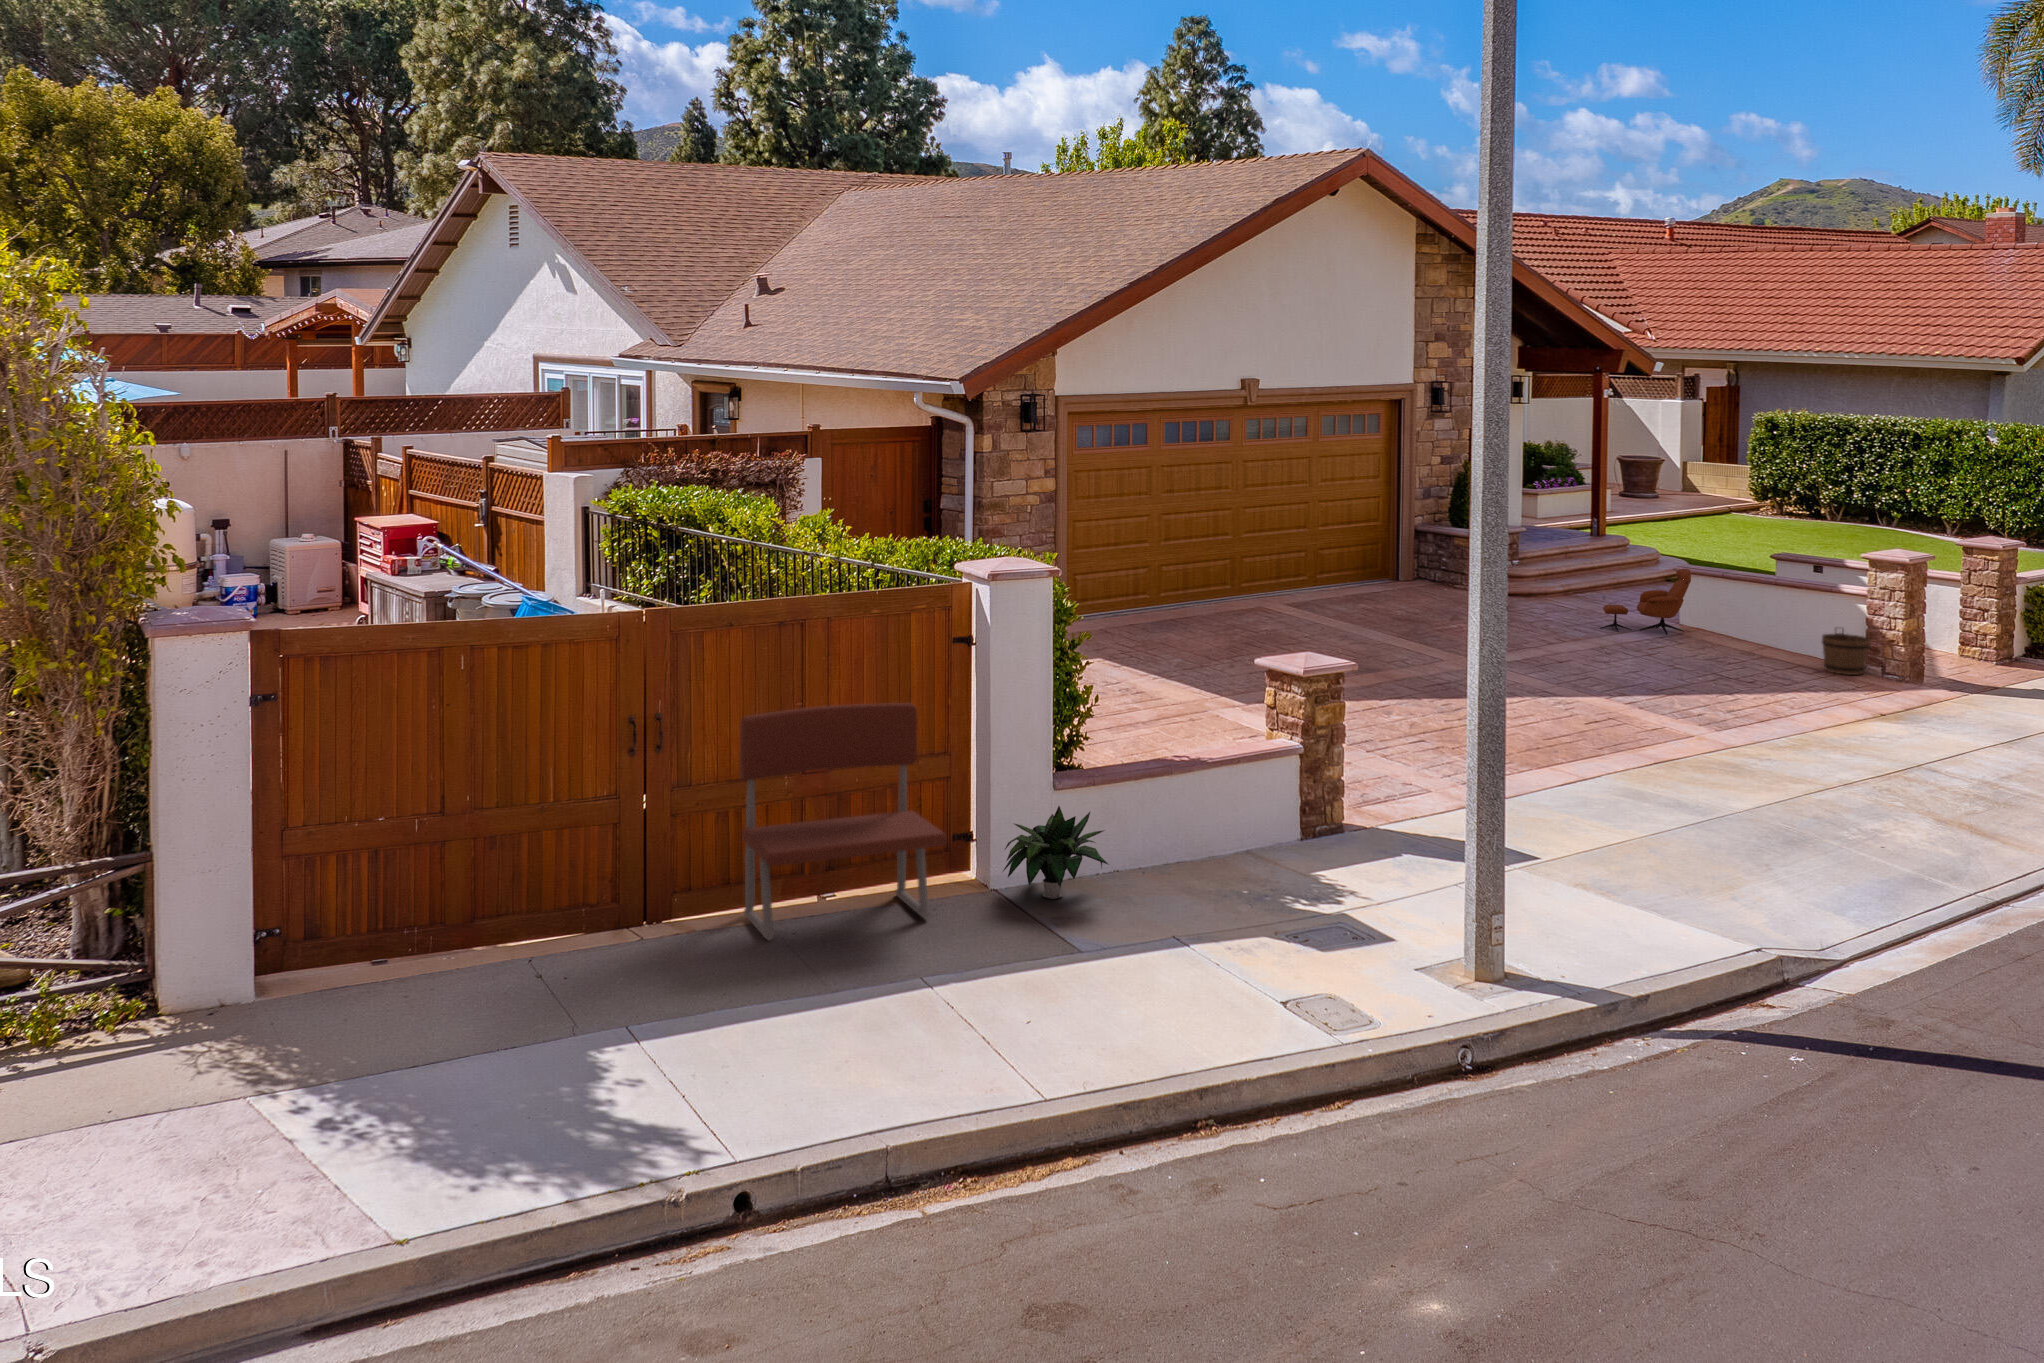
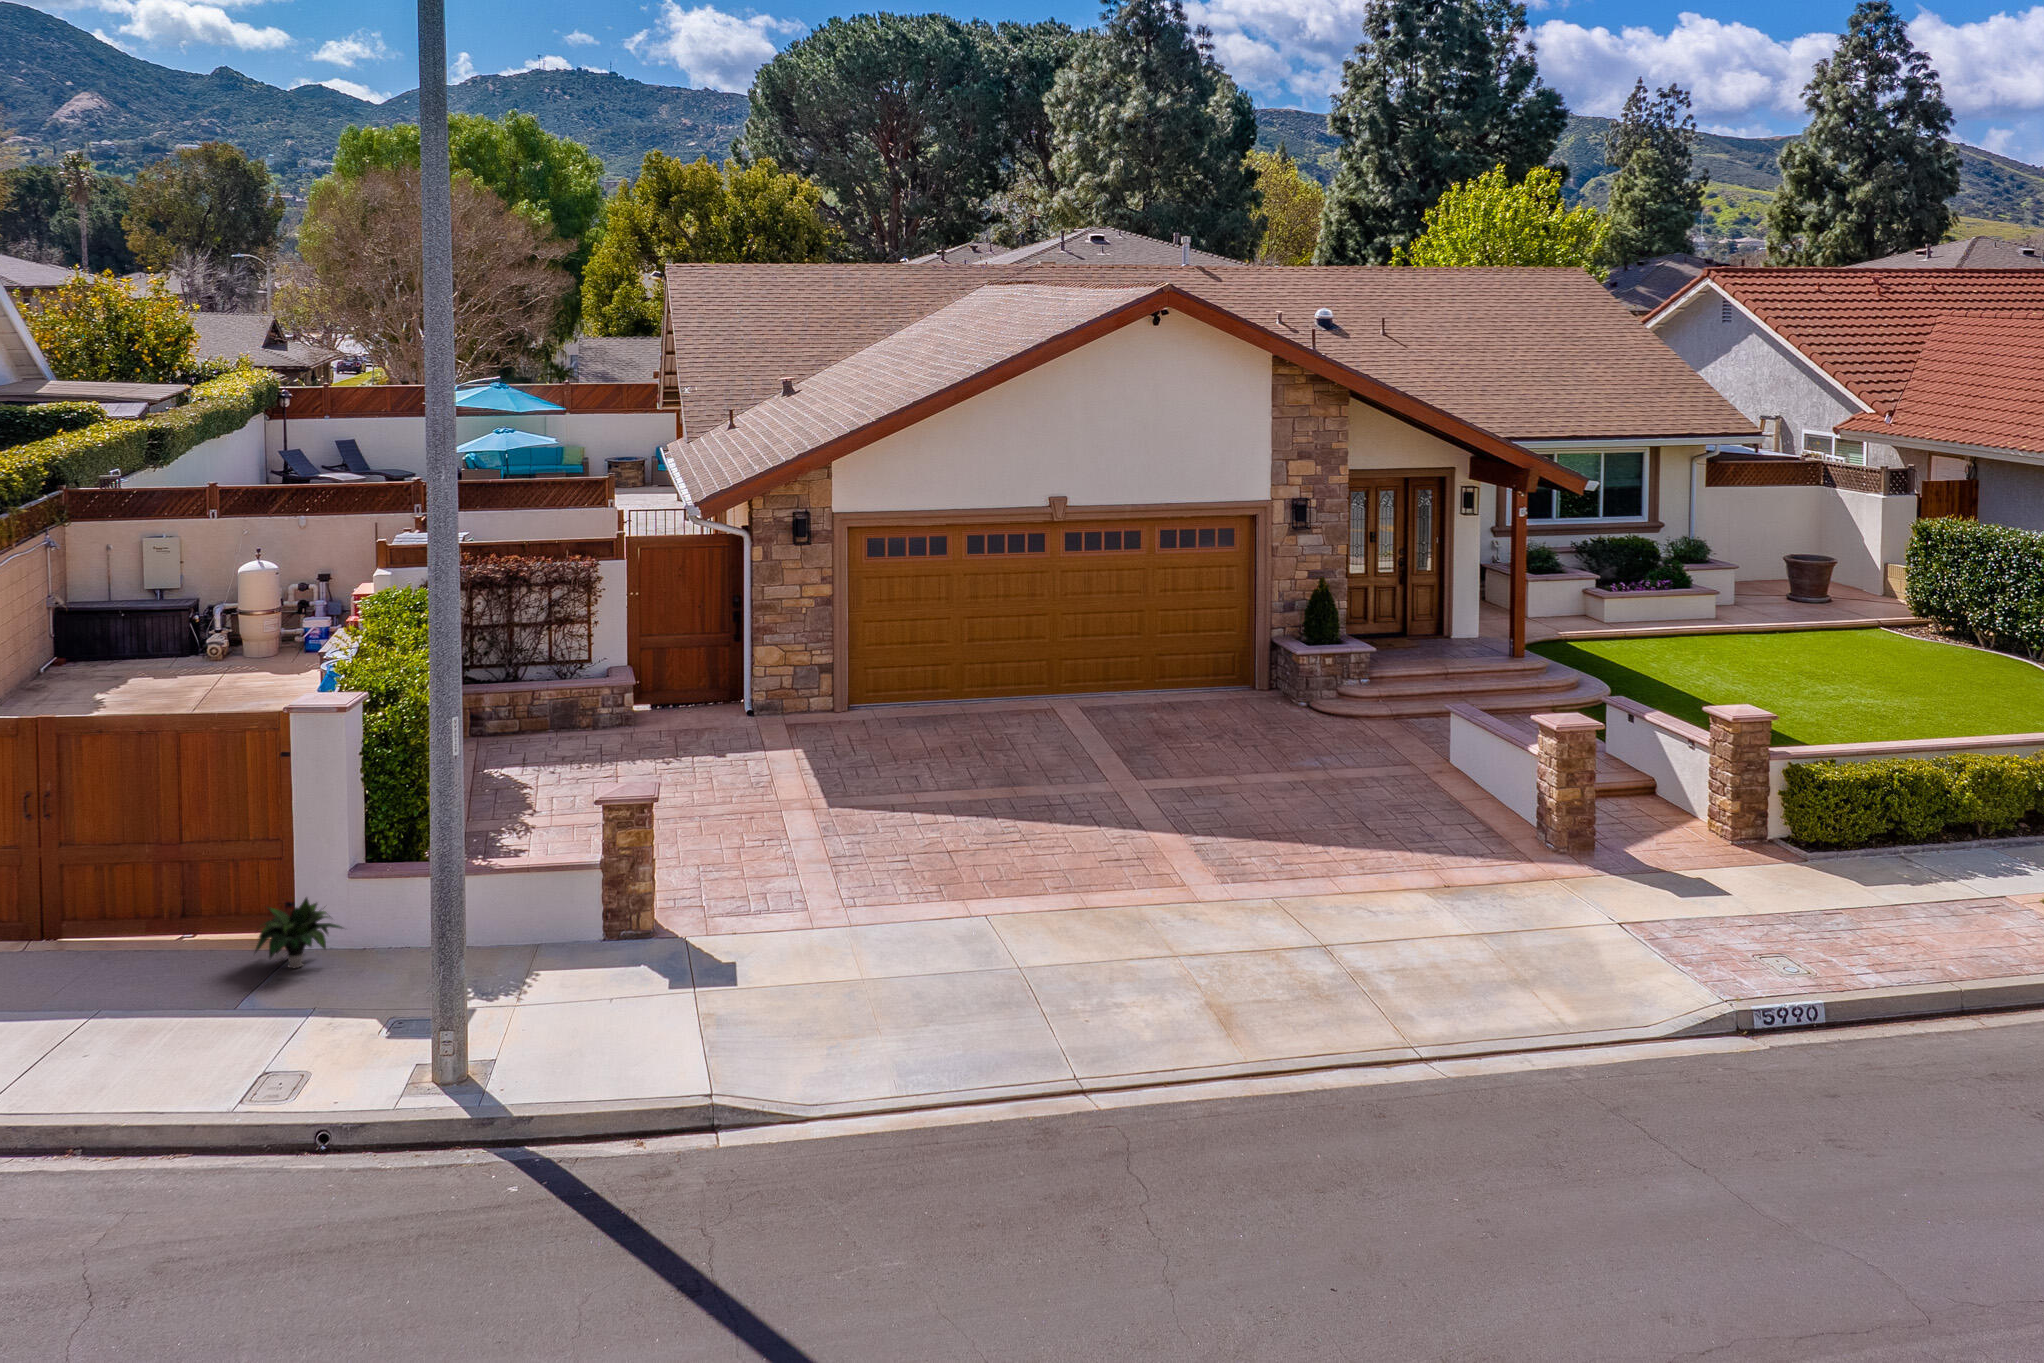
lounge chair: present [1600,569,1691,635] -> none [1363,712,1455,780]
bucket: present [1822,629,1870,675] -> none [1495,793,1544,847]
bench: present [739,703,947,940] -> none [35,802,206,970]

